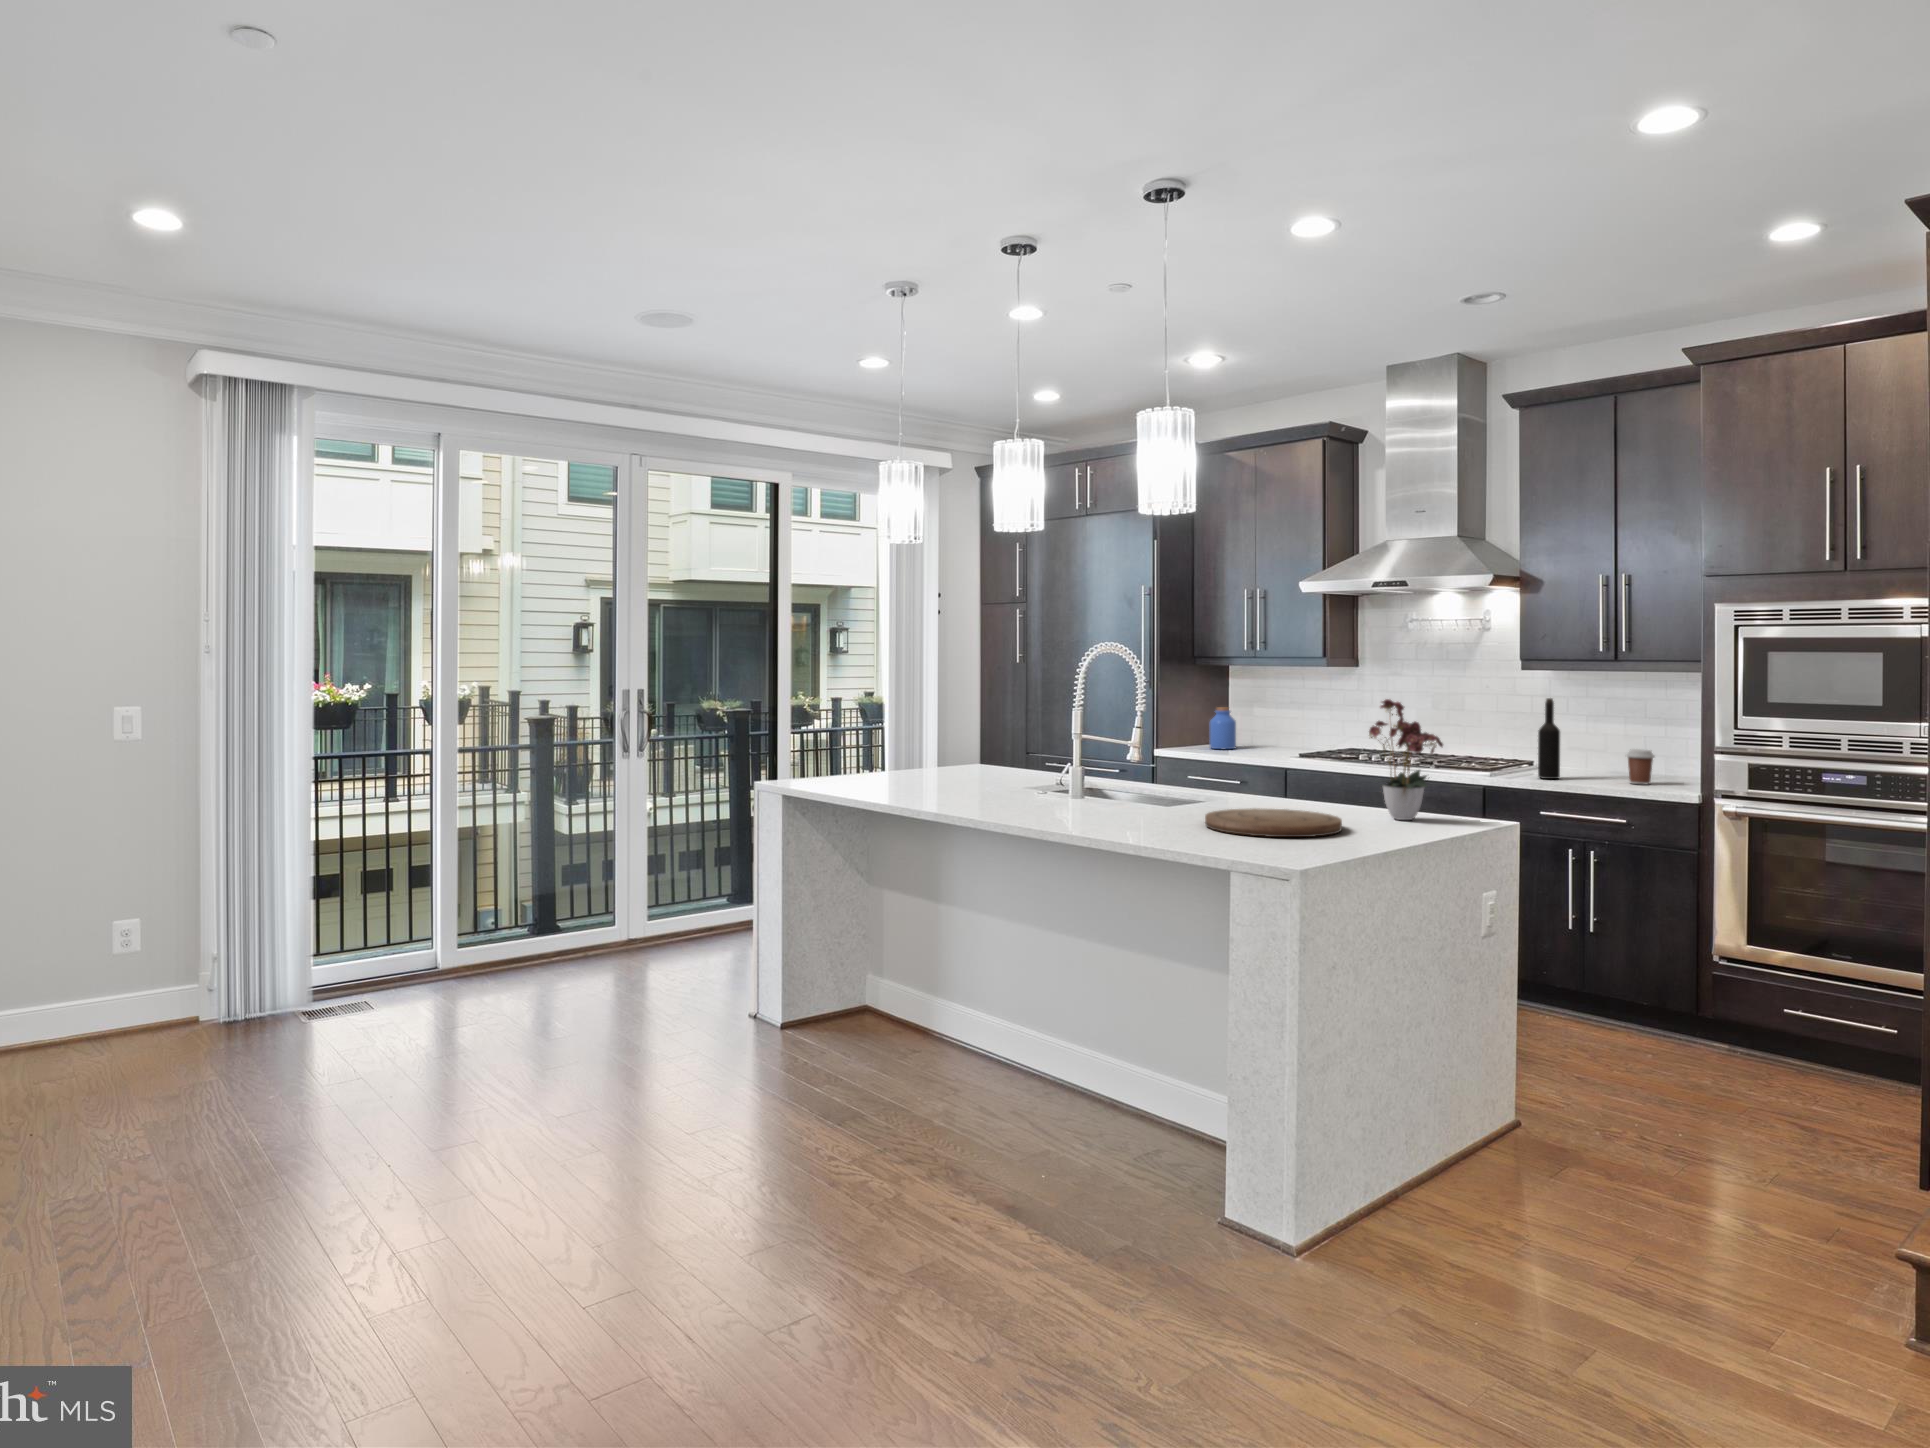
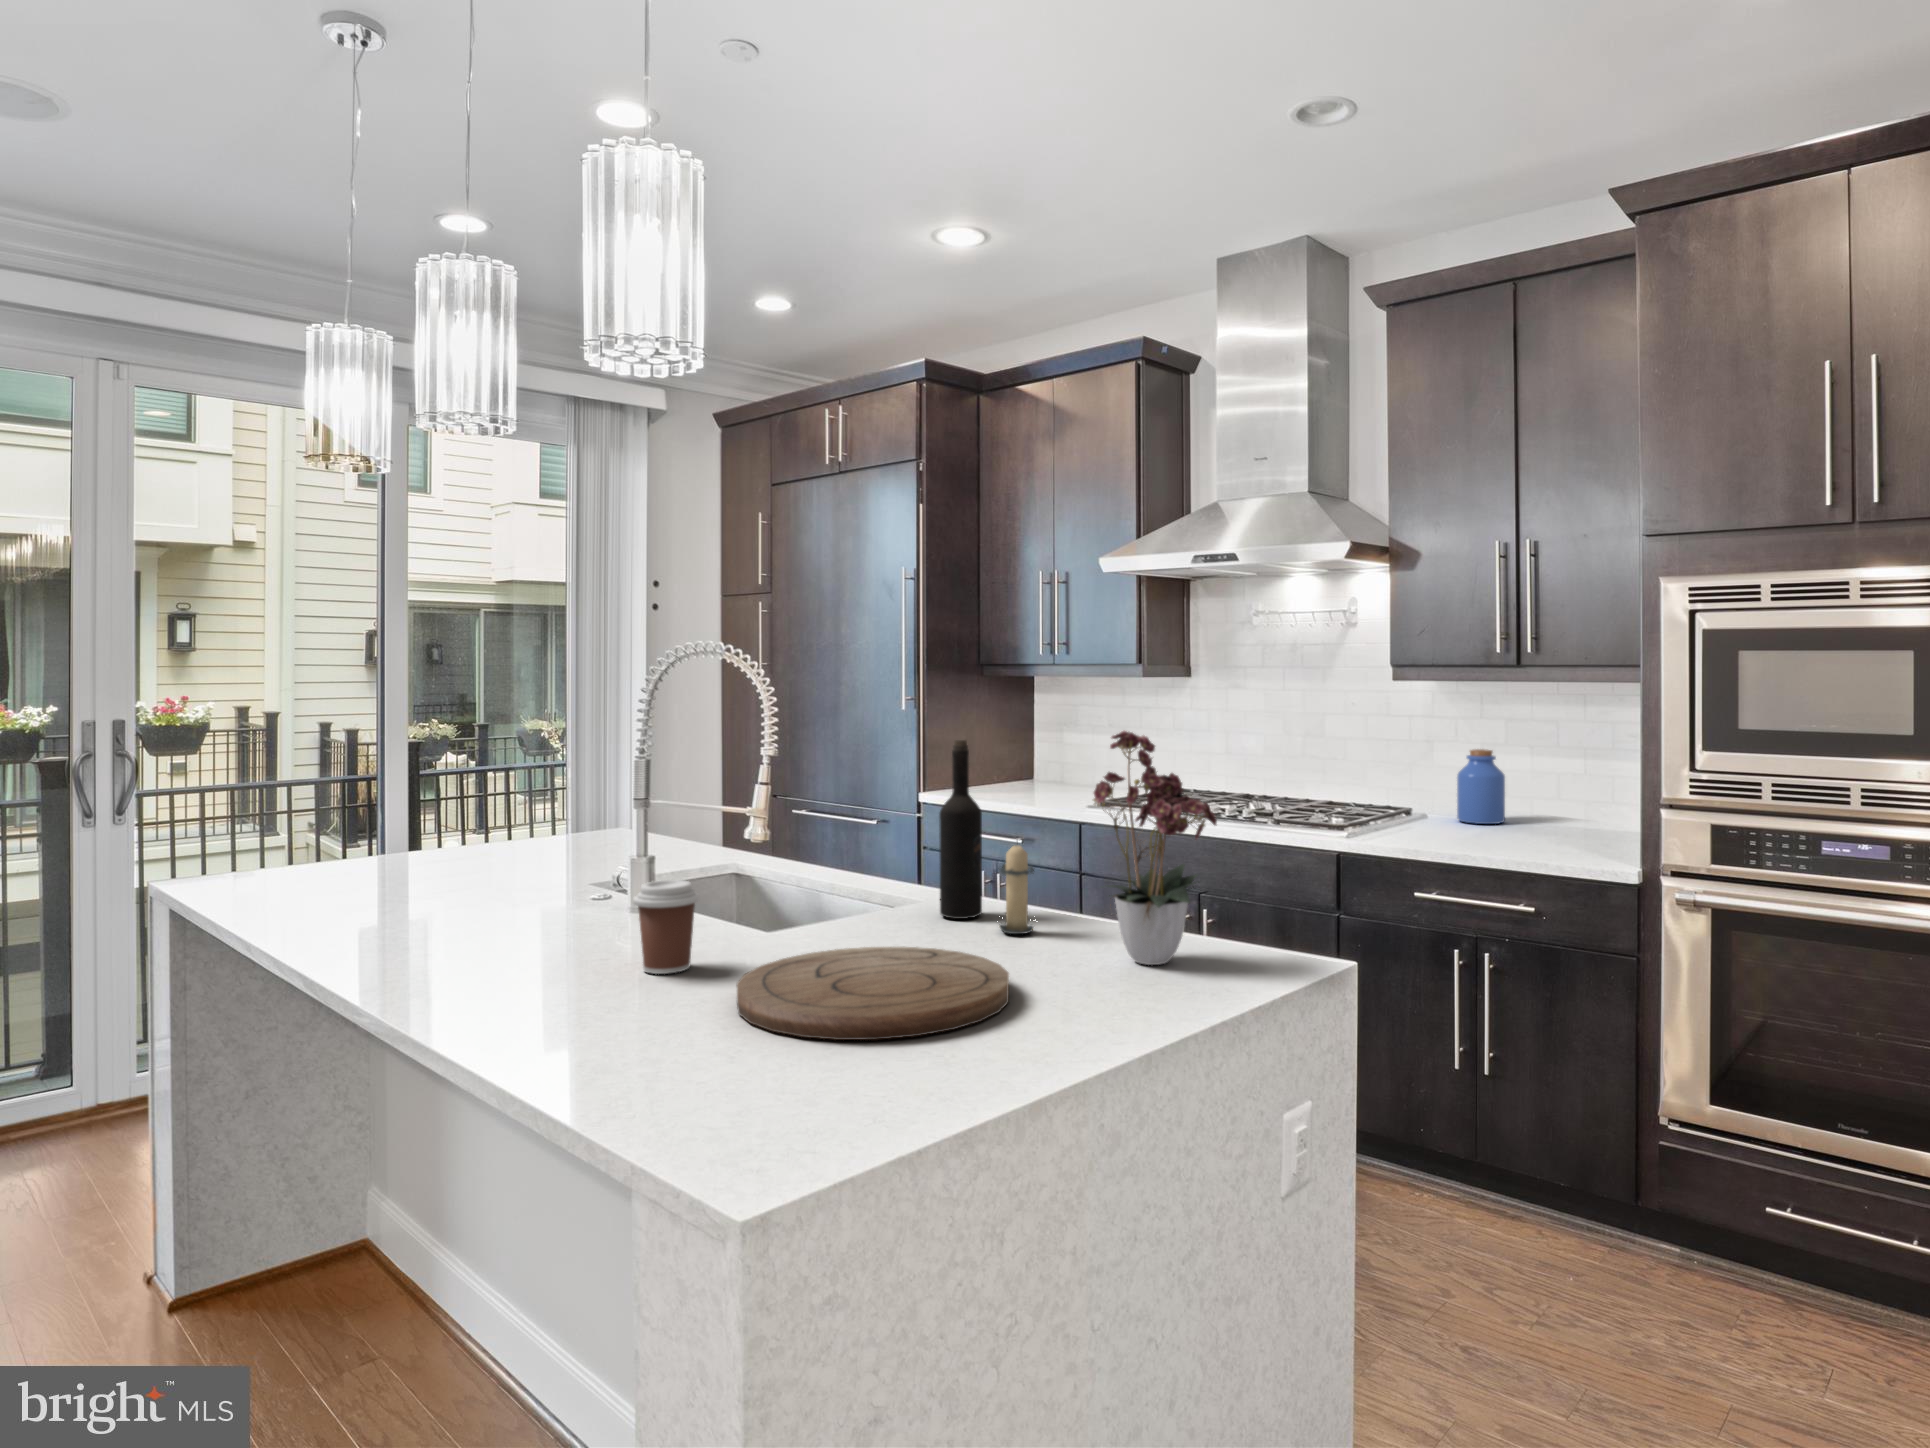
wine bottle: present [1538,698,1560,779] -> present [939,740,982,919]
jar: present [1210,707,1236,749] -> present [1457,749,1505,824]
coffee cup: present [1626,749,1655,784] -> present [633,880,700,974]
candle: none [1305,758,1331,810] -> present [998,845,1034,934]

